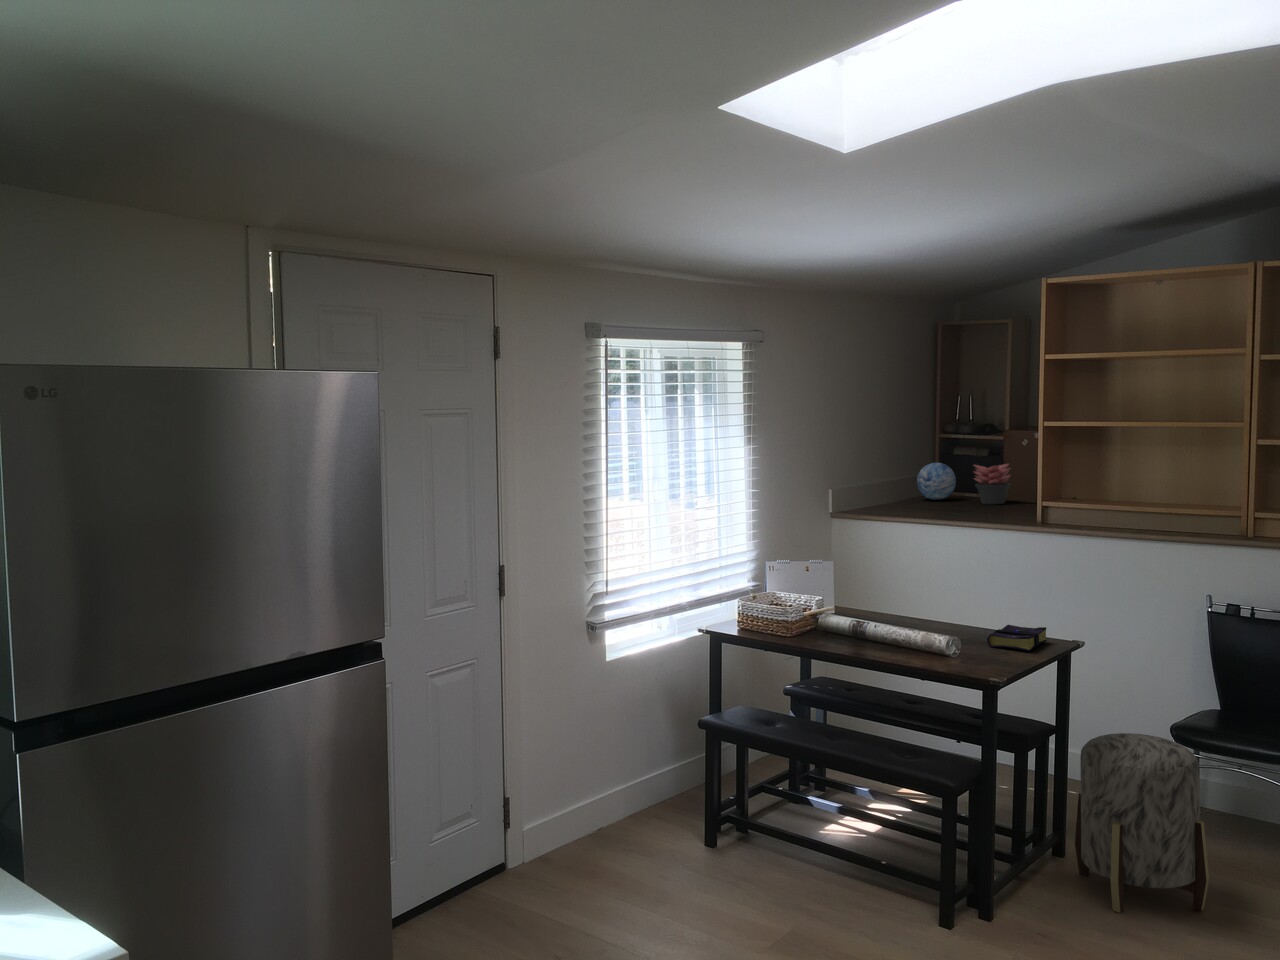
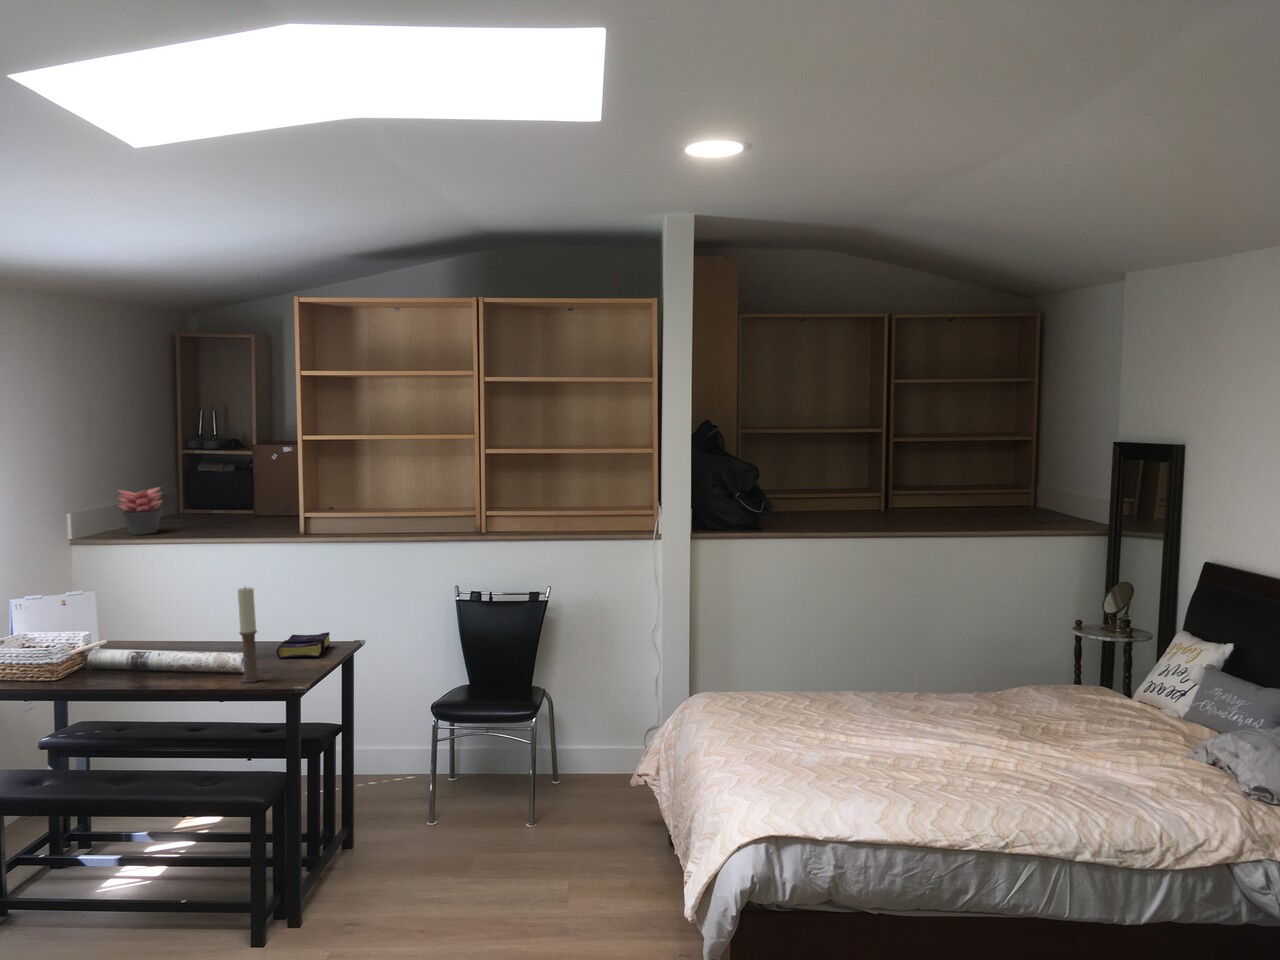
decorative orb: present [917,463,956,500] -> none [165,477,207,516]
succulent plant: present [975,464,1011,504] -> present [118,487,163,535]
candle: none [944,569,963,666] -> present [238,587,260,682]
ottoman: present [1075,733,1209,913] -> none [364,716,477,881]

